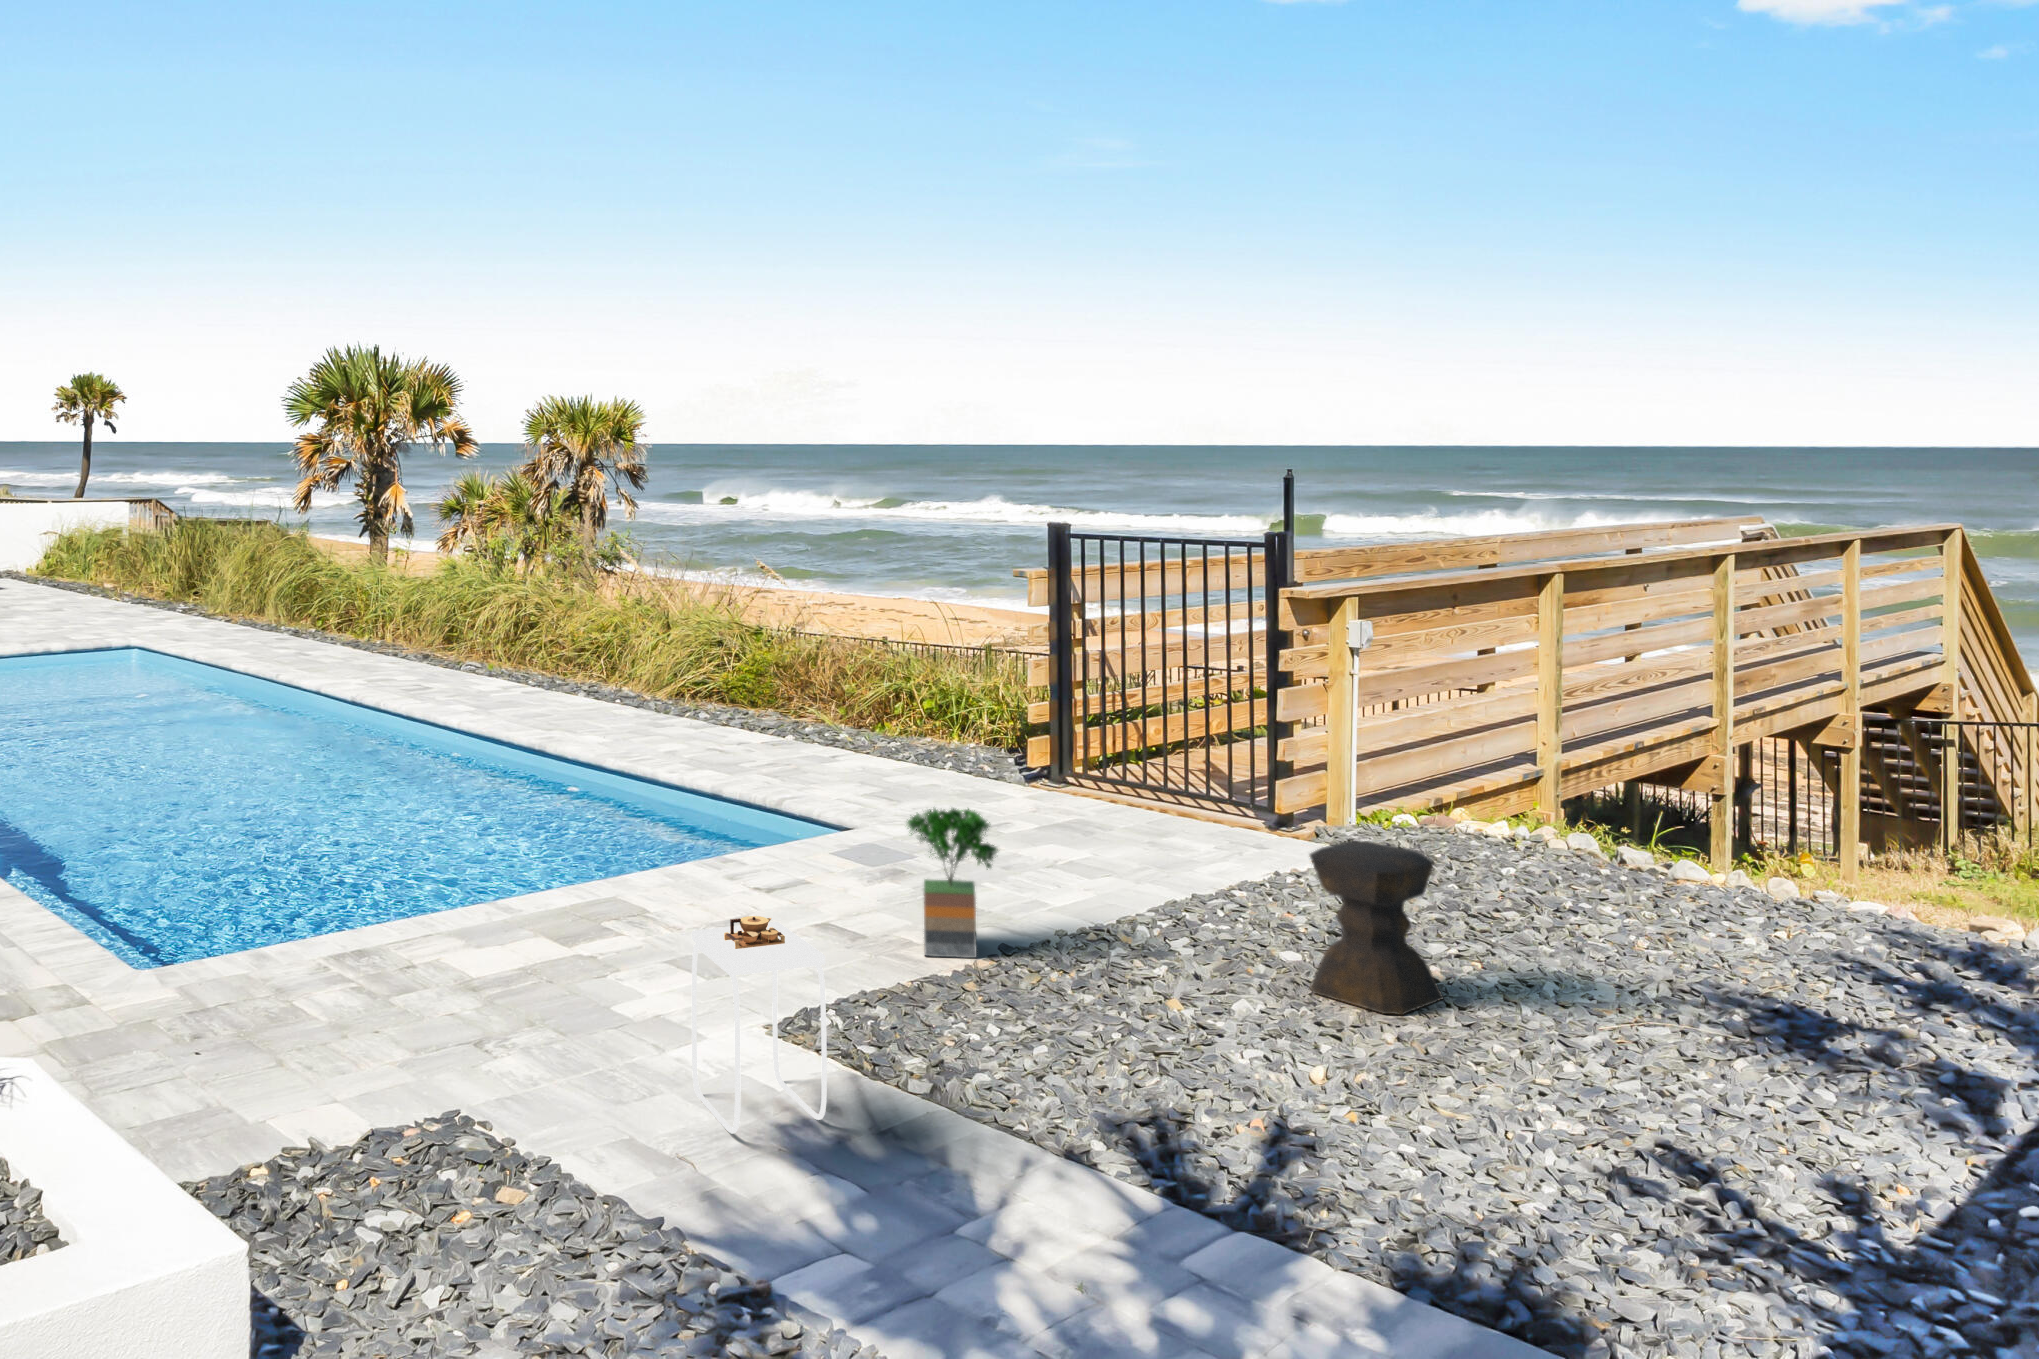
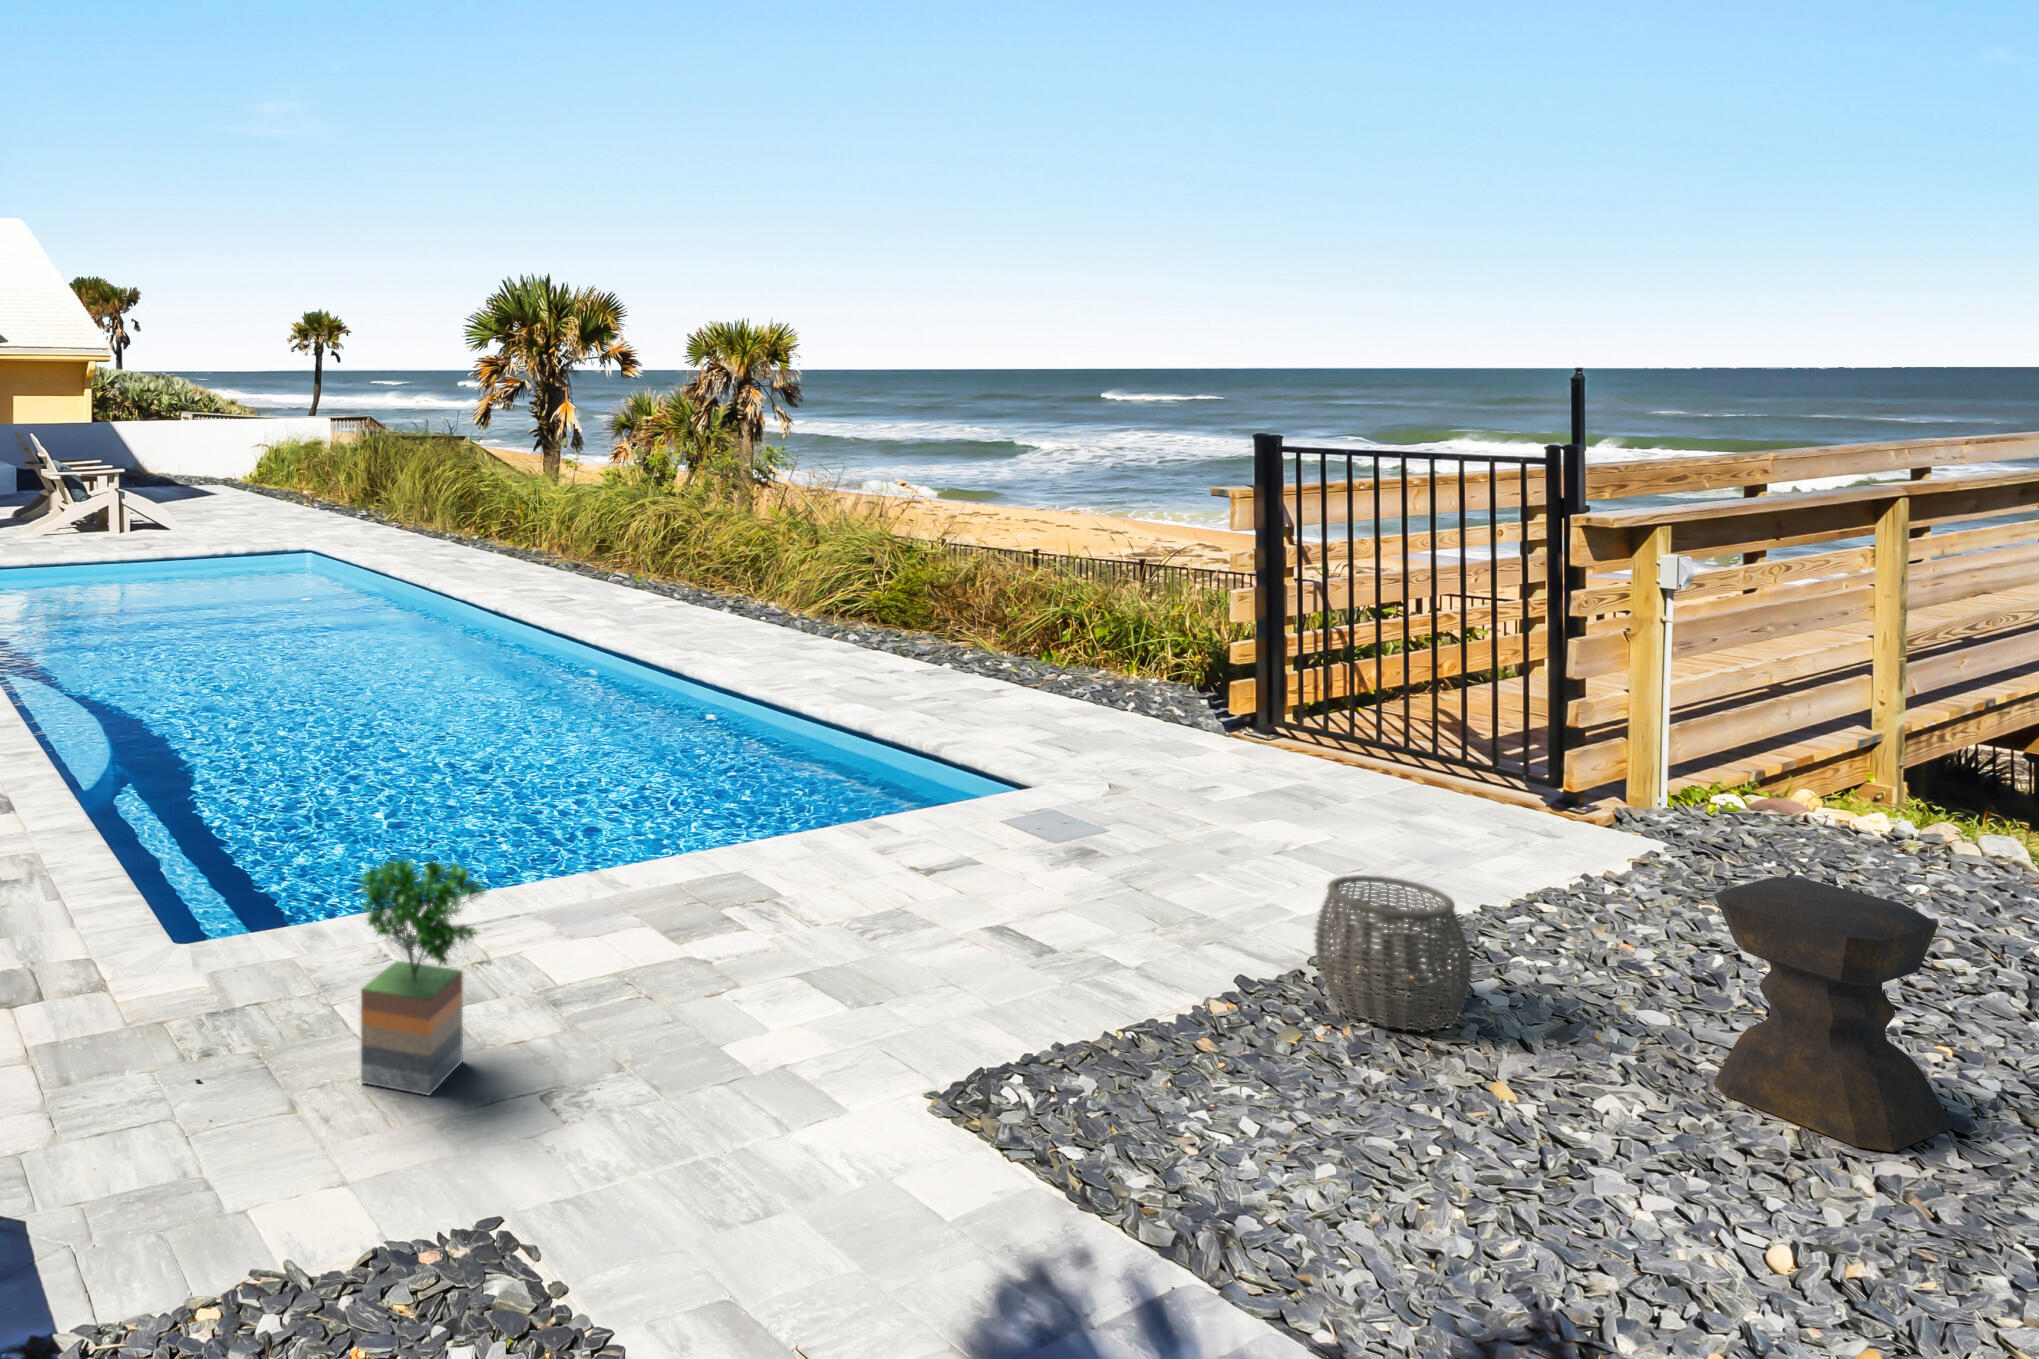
potted tree: present [907,808,998,958] -> present [359,856,485,1095]
woven basket: none [1060,864,1164,974] -> present [1315,875,1472,1032]
side table: present [692,916,827,1134] -> none [801,953,992,1264]

